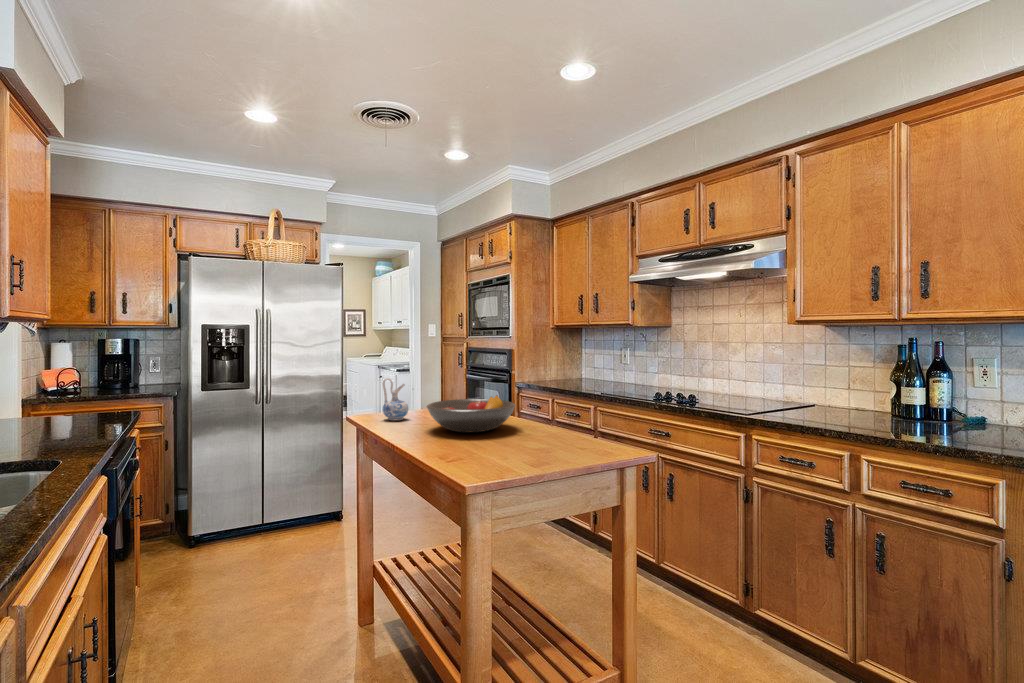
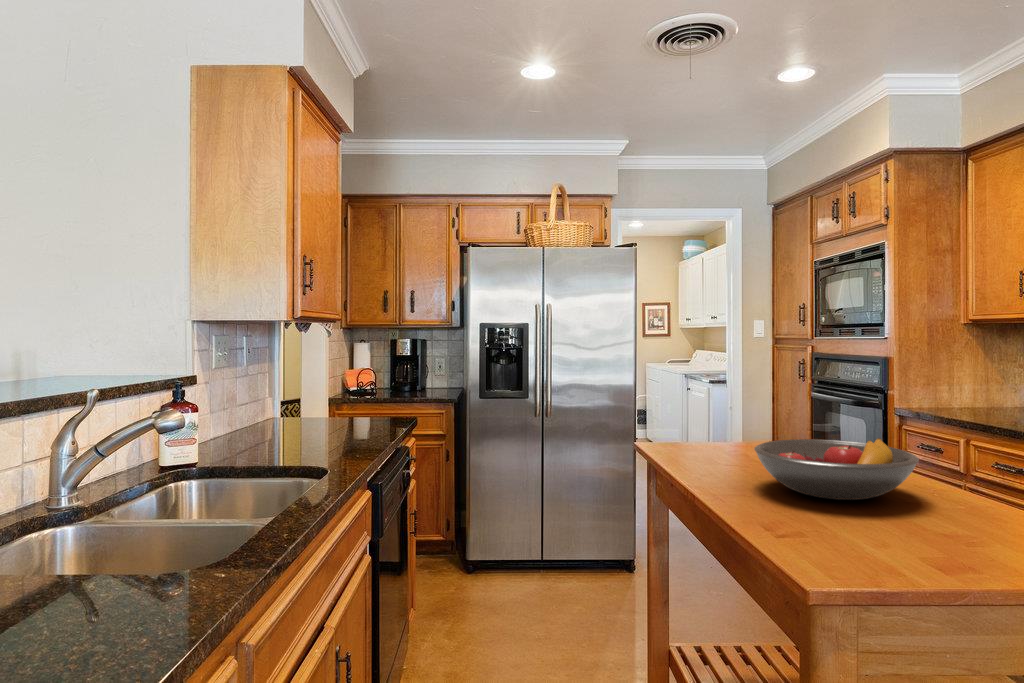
ceramic pitcher: present [383,378,408,420] -> none [686,399,724,462]

